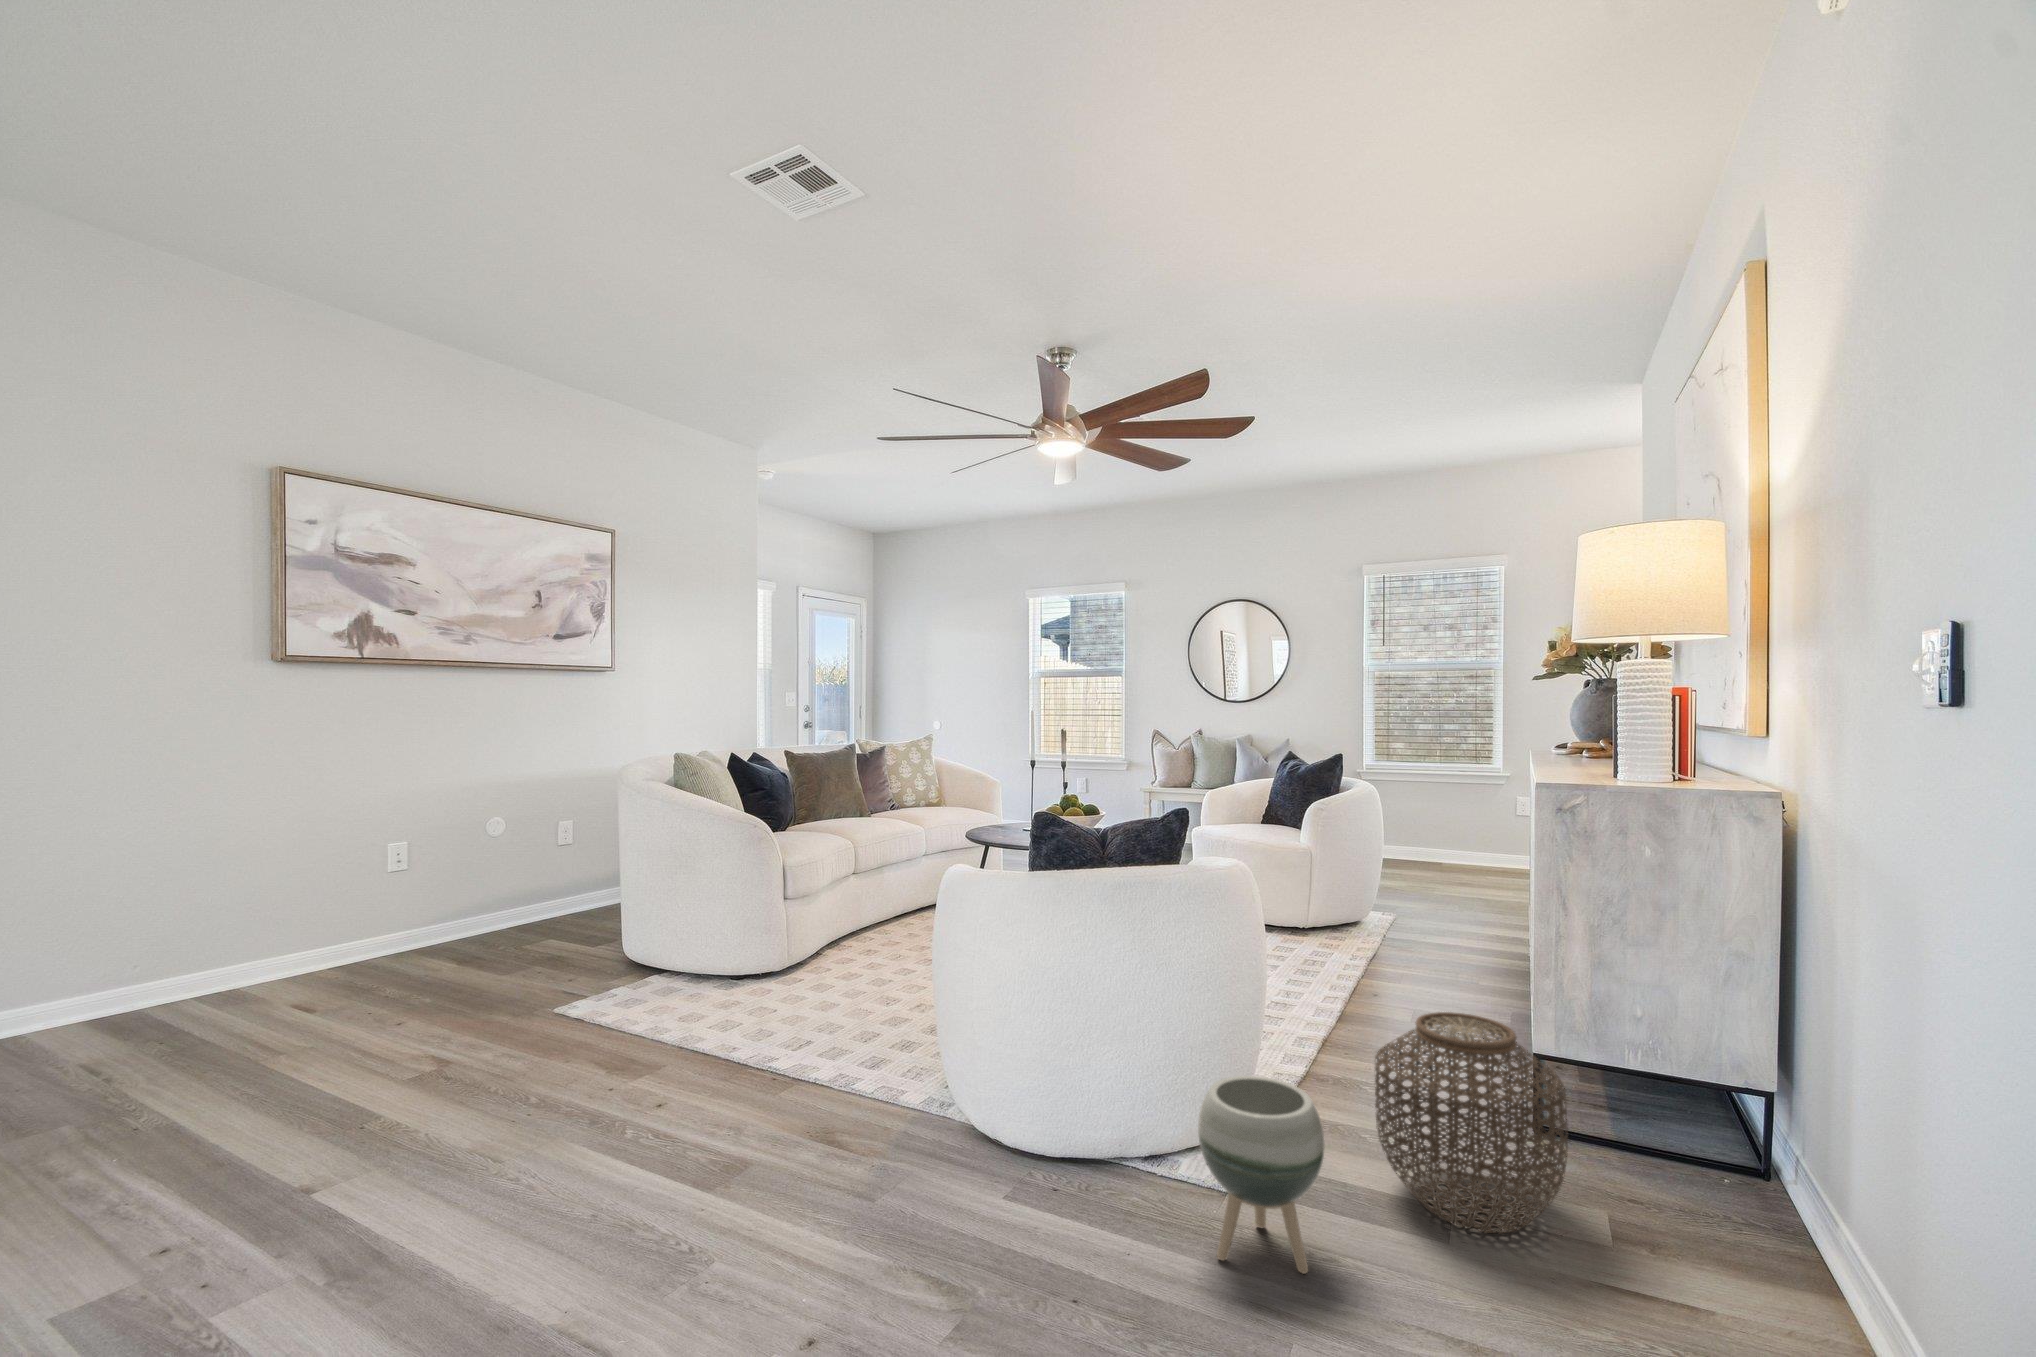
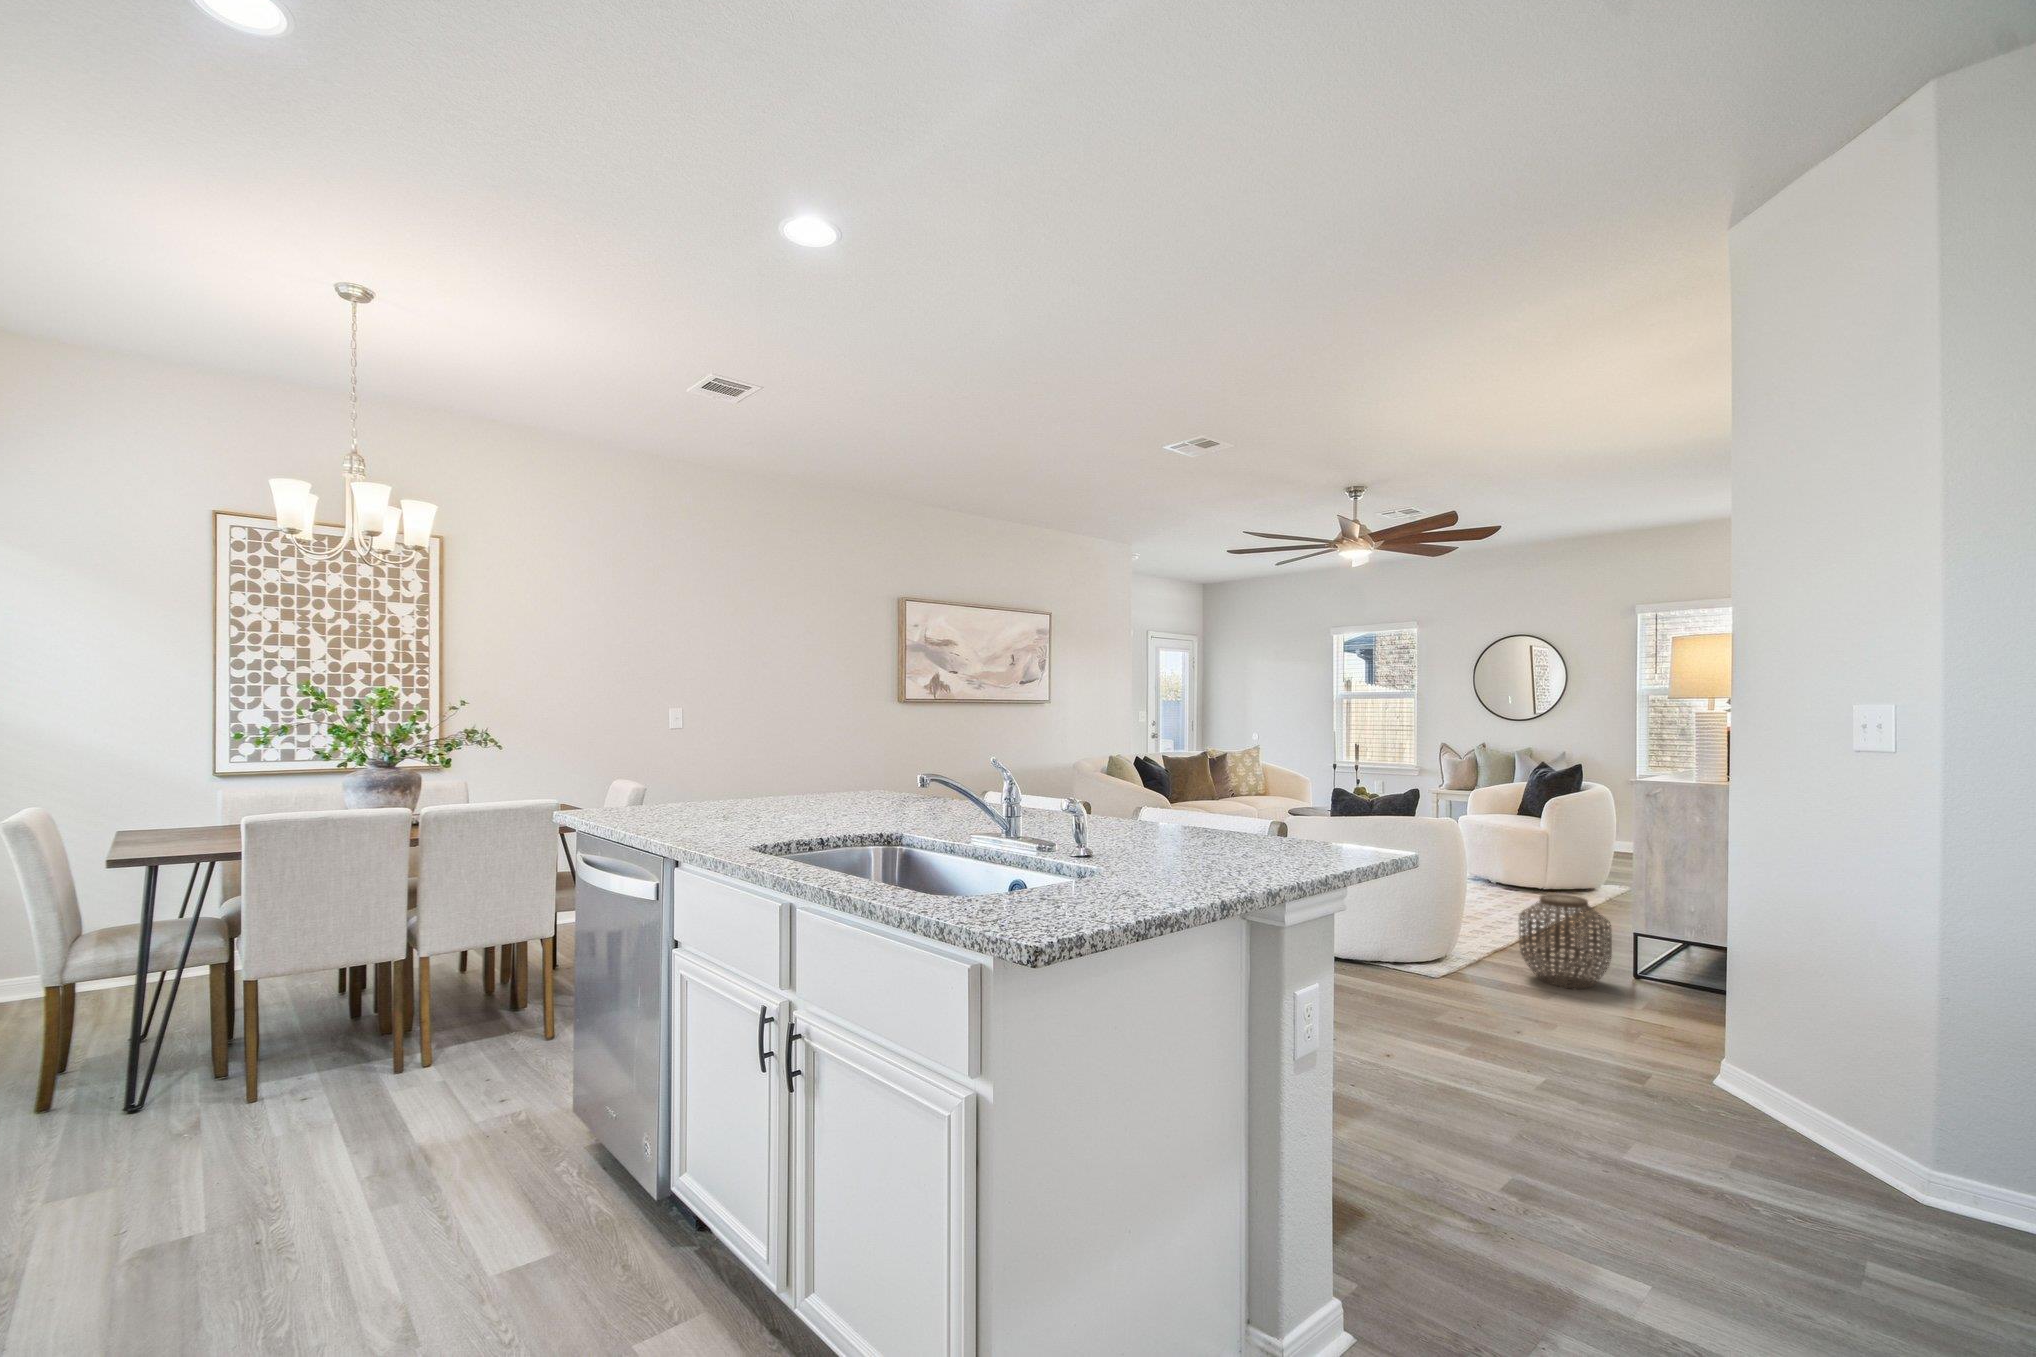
planter: present [1198,1076,1325,1274] -> none [1424,912,1482,988]

